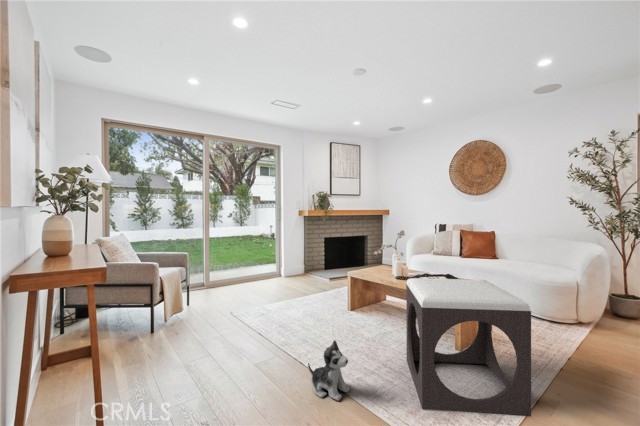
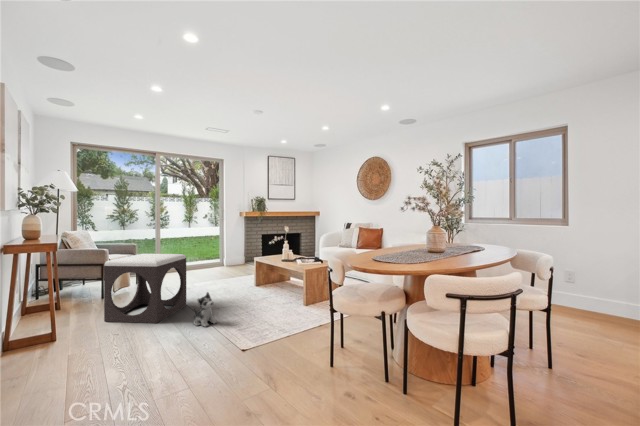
footstool: present [406,278,531,417] -> present [104,254,186,323]

